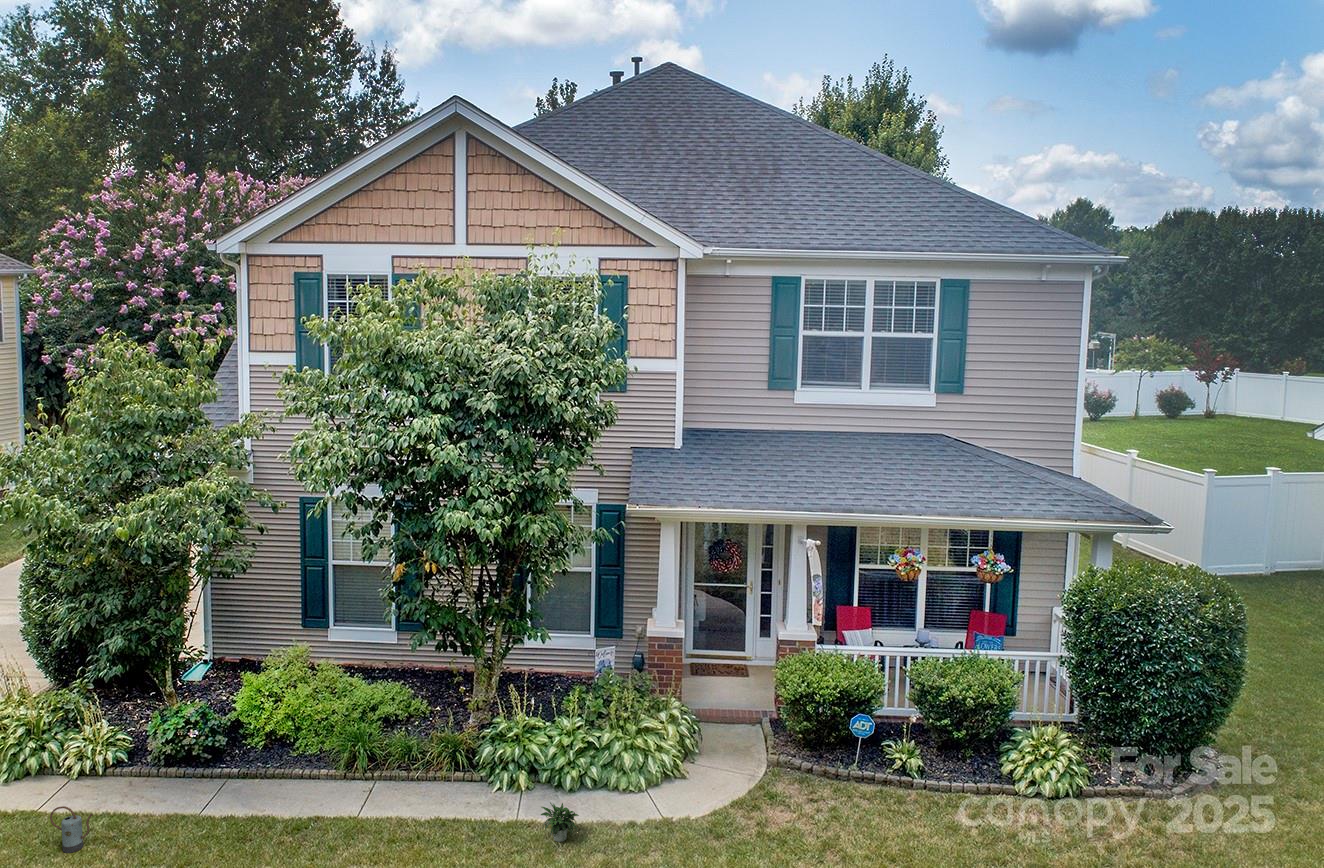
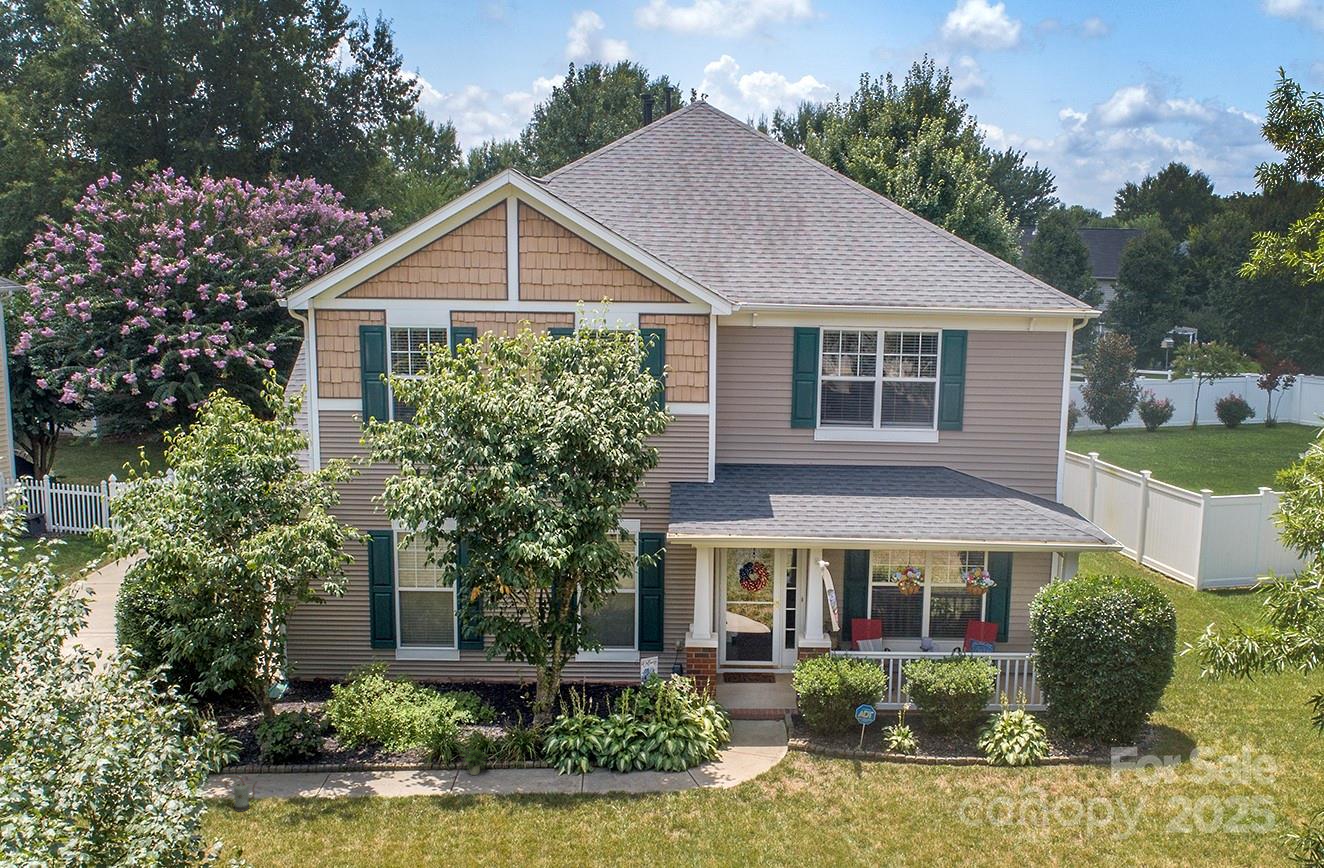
potted plant: present [541,803,579,842] -> present [461,748,487,775]

